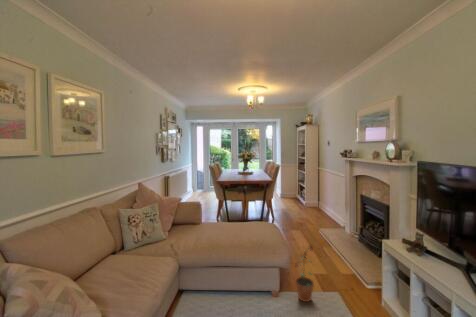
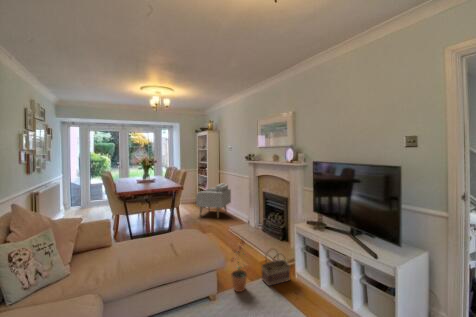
armchair: none [290,181,329,218] -> present [196,183,231,217]
basket: none [334,262,373,307] -> present [261,253,291,286]

